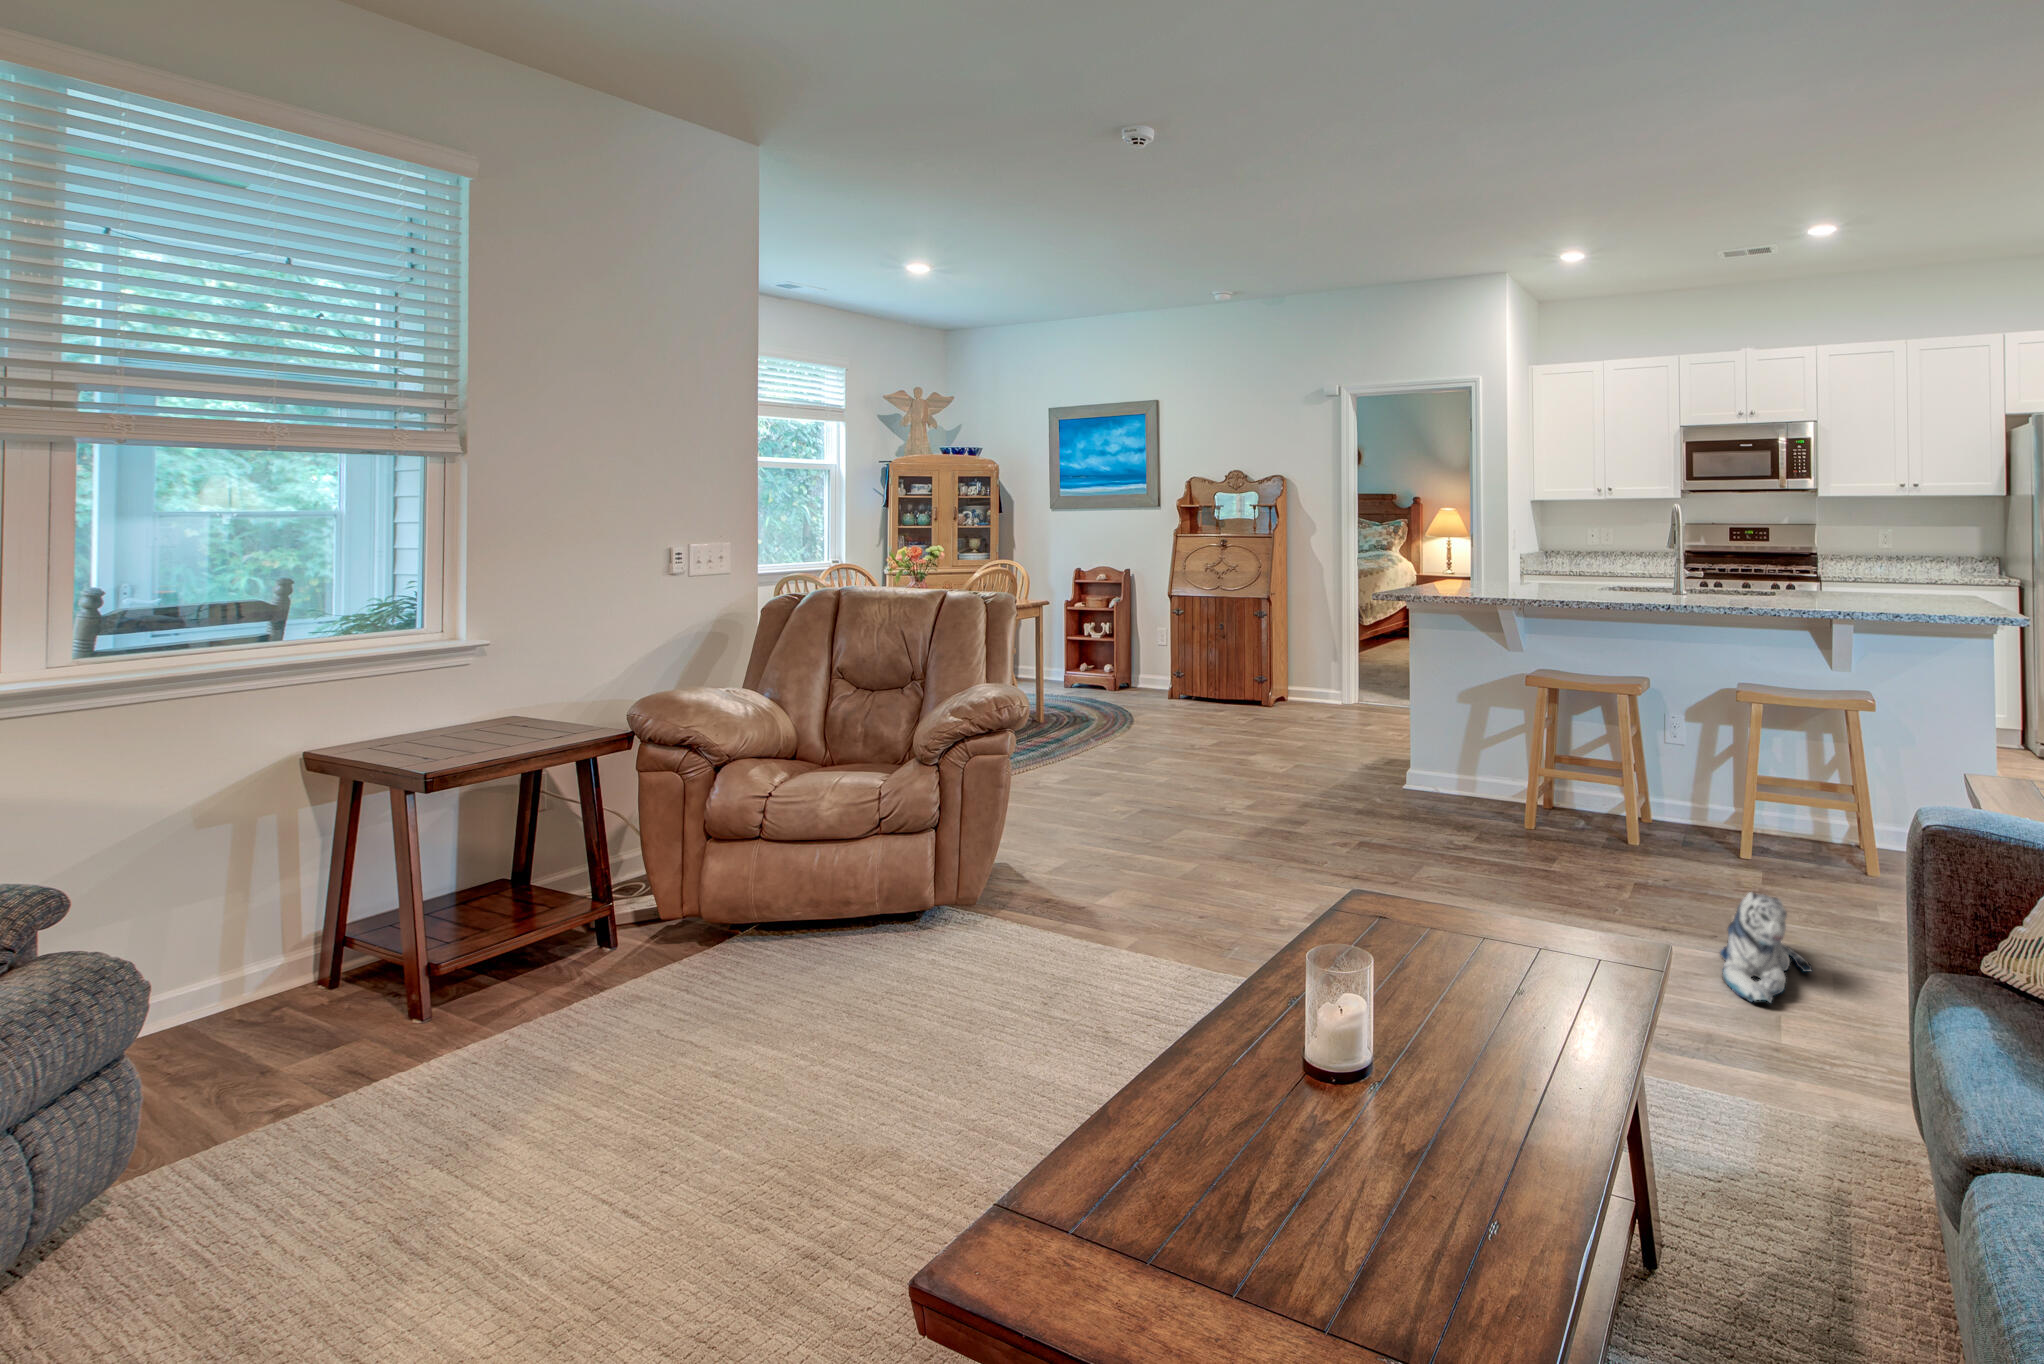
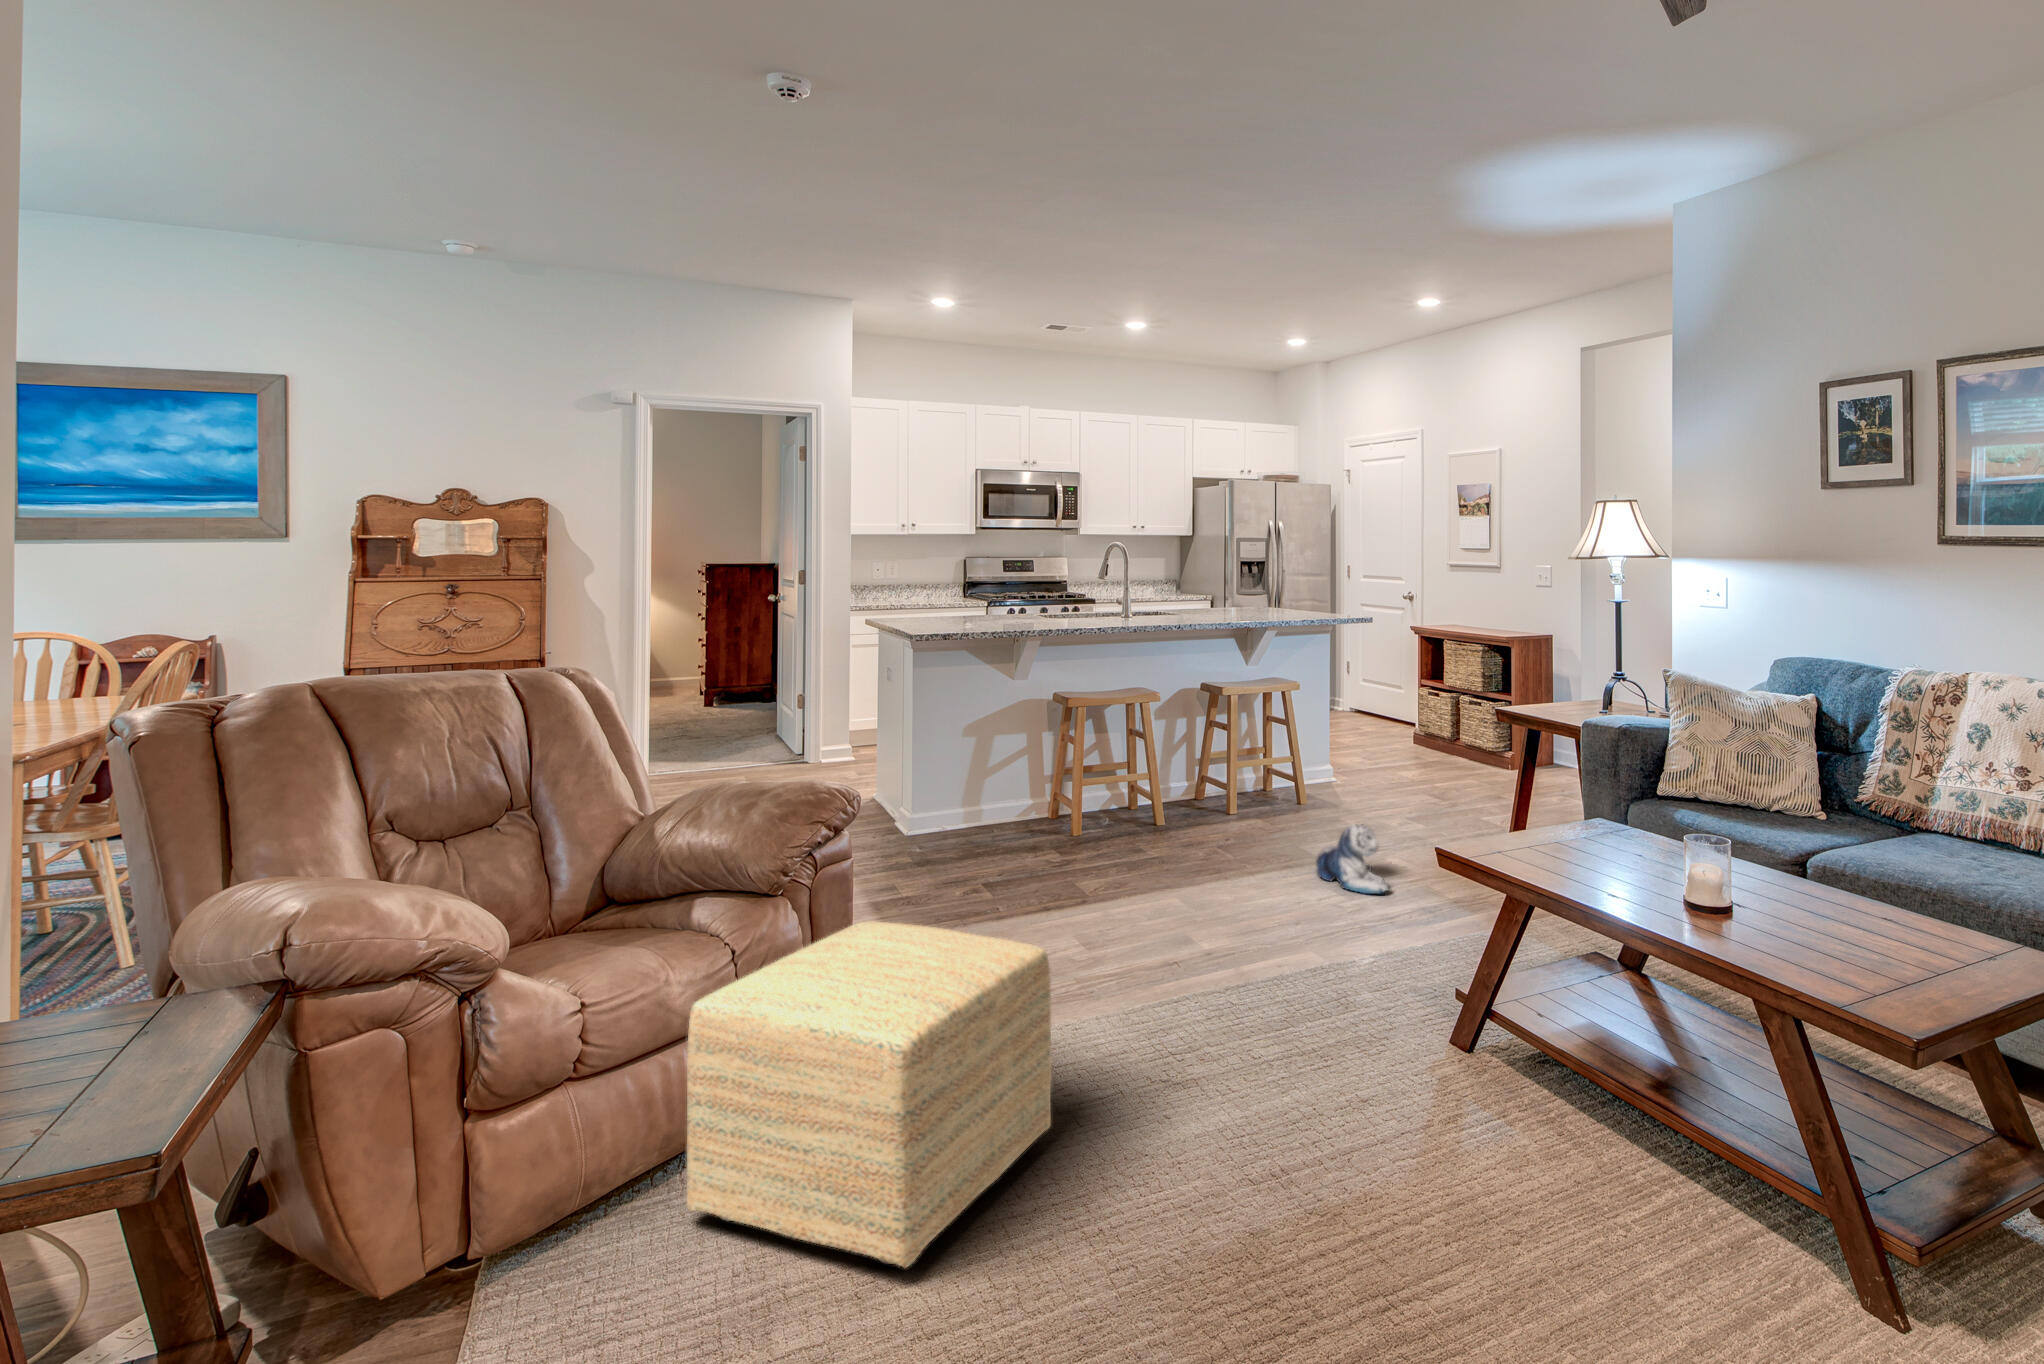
ottoman: none [721,798,974,1048] -> present [687,922,1052,1268]

